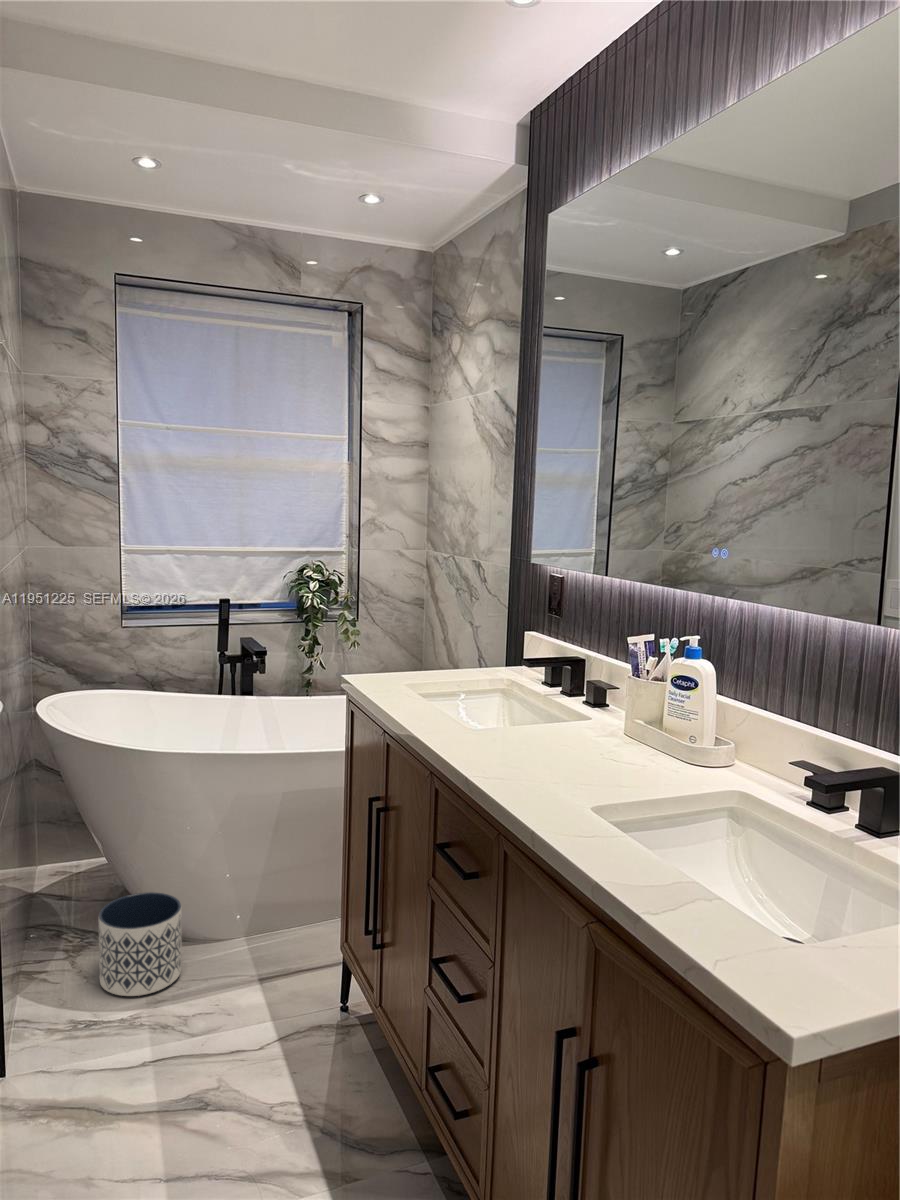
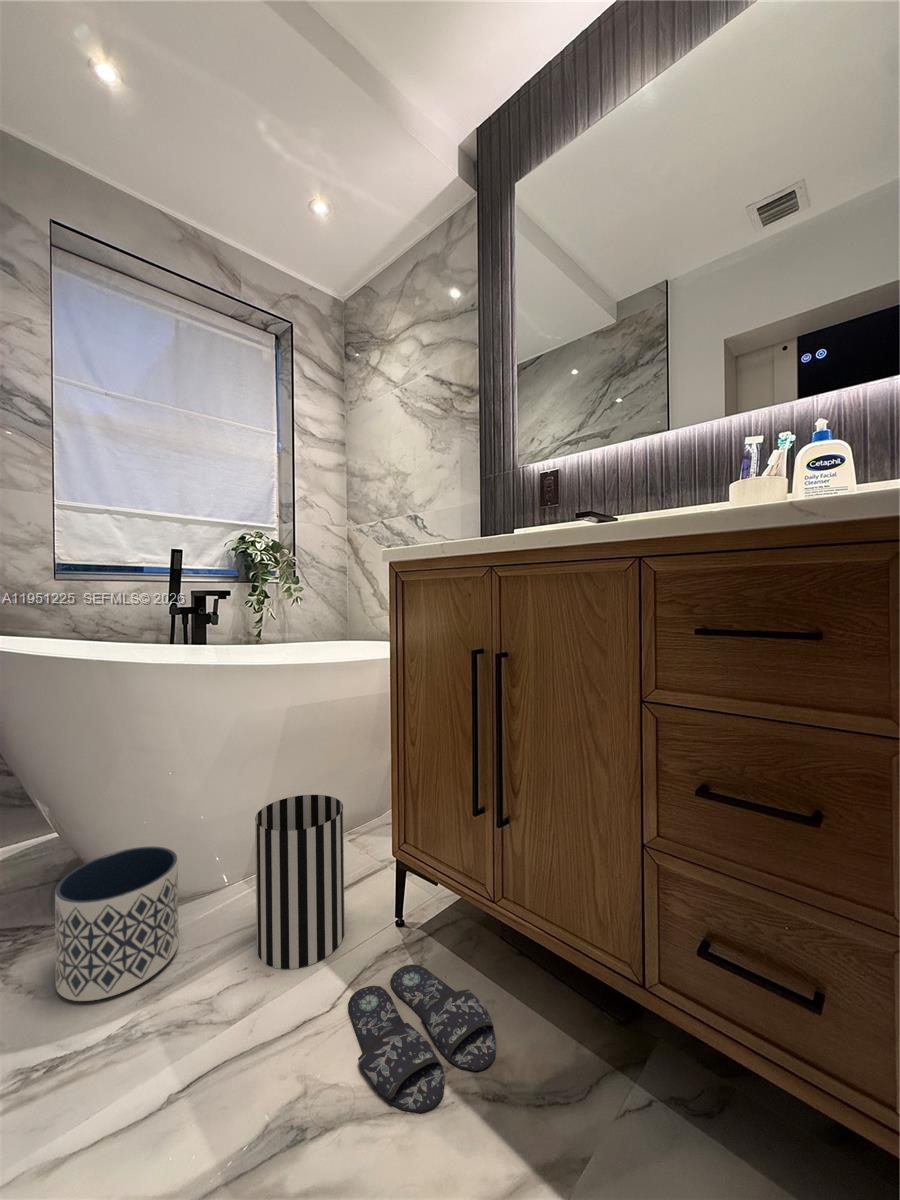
wastebasket: none [230,879,304,1017] -> present [255,795,345,969]
slippers: none [255,1039,359,1123] -> present [348,964,496,1113]

